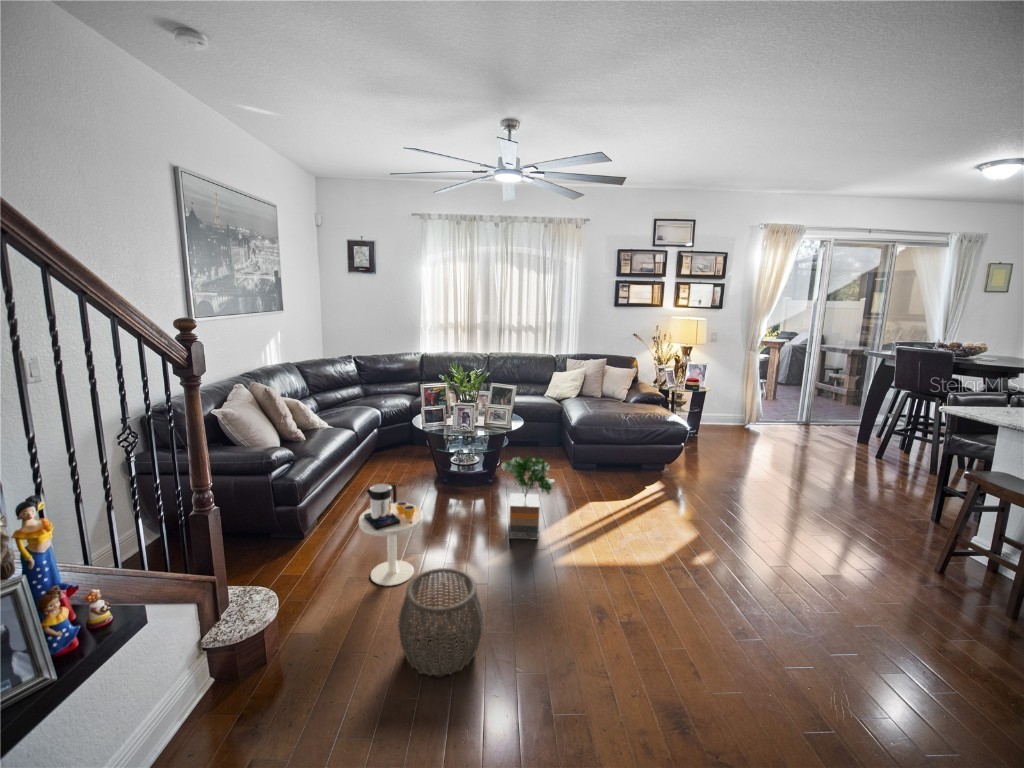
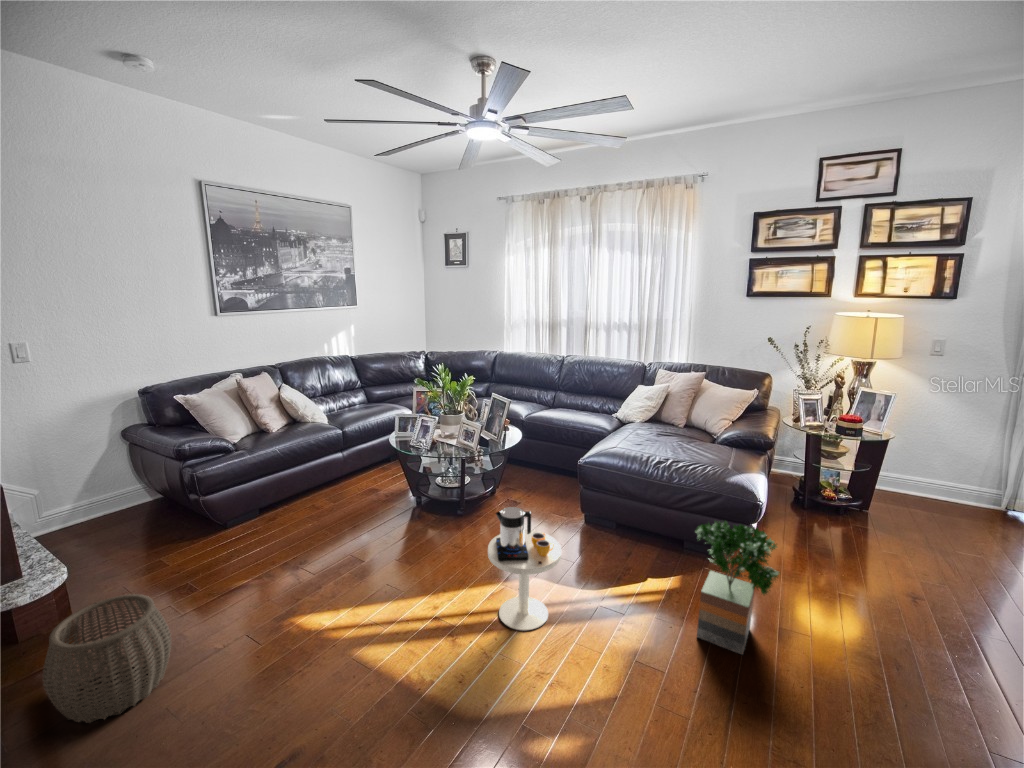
potted tree: present [502,457,554,540] -> present [696,521,780,655]
side table: present [359,484,423,586] -> present [488,507,561,631]

